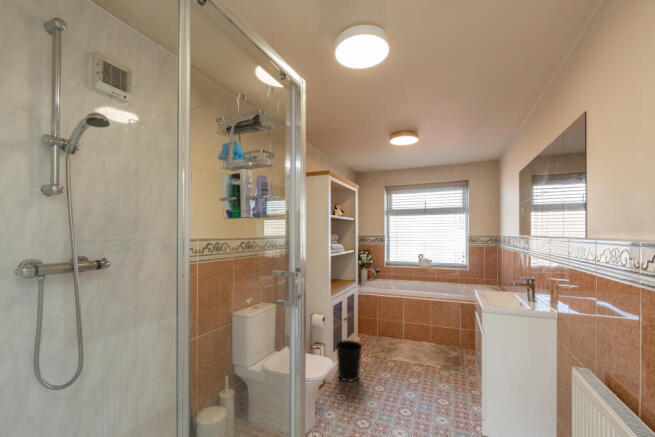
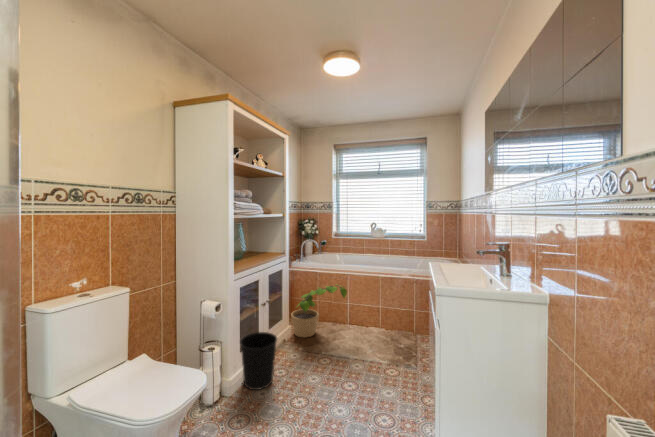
potted plant: none [360,306,407,348] -> present [291,285,347,337]

